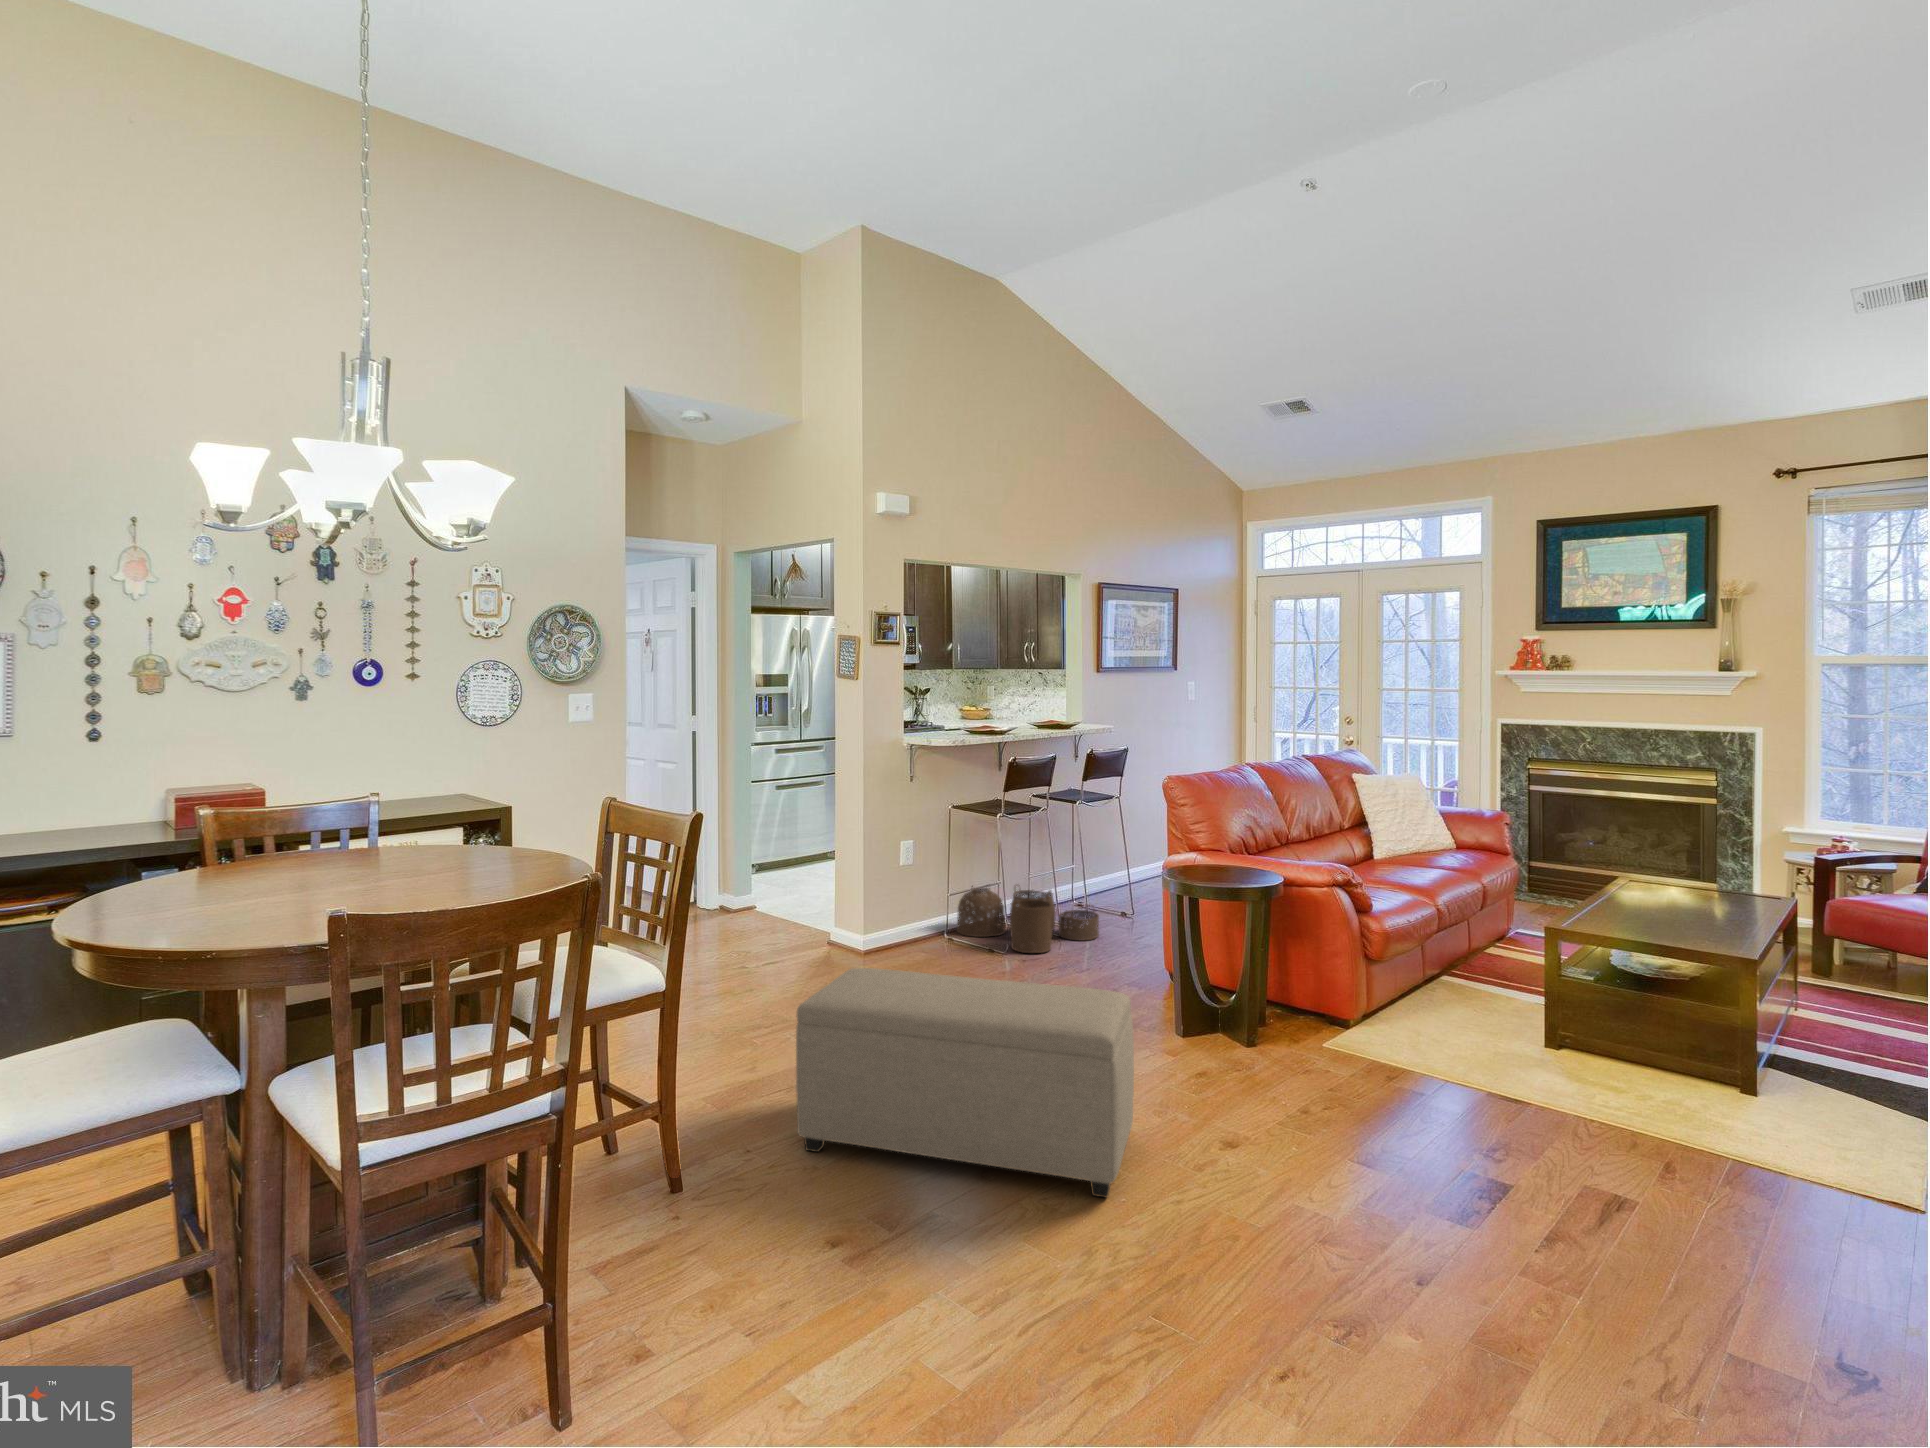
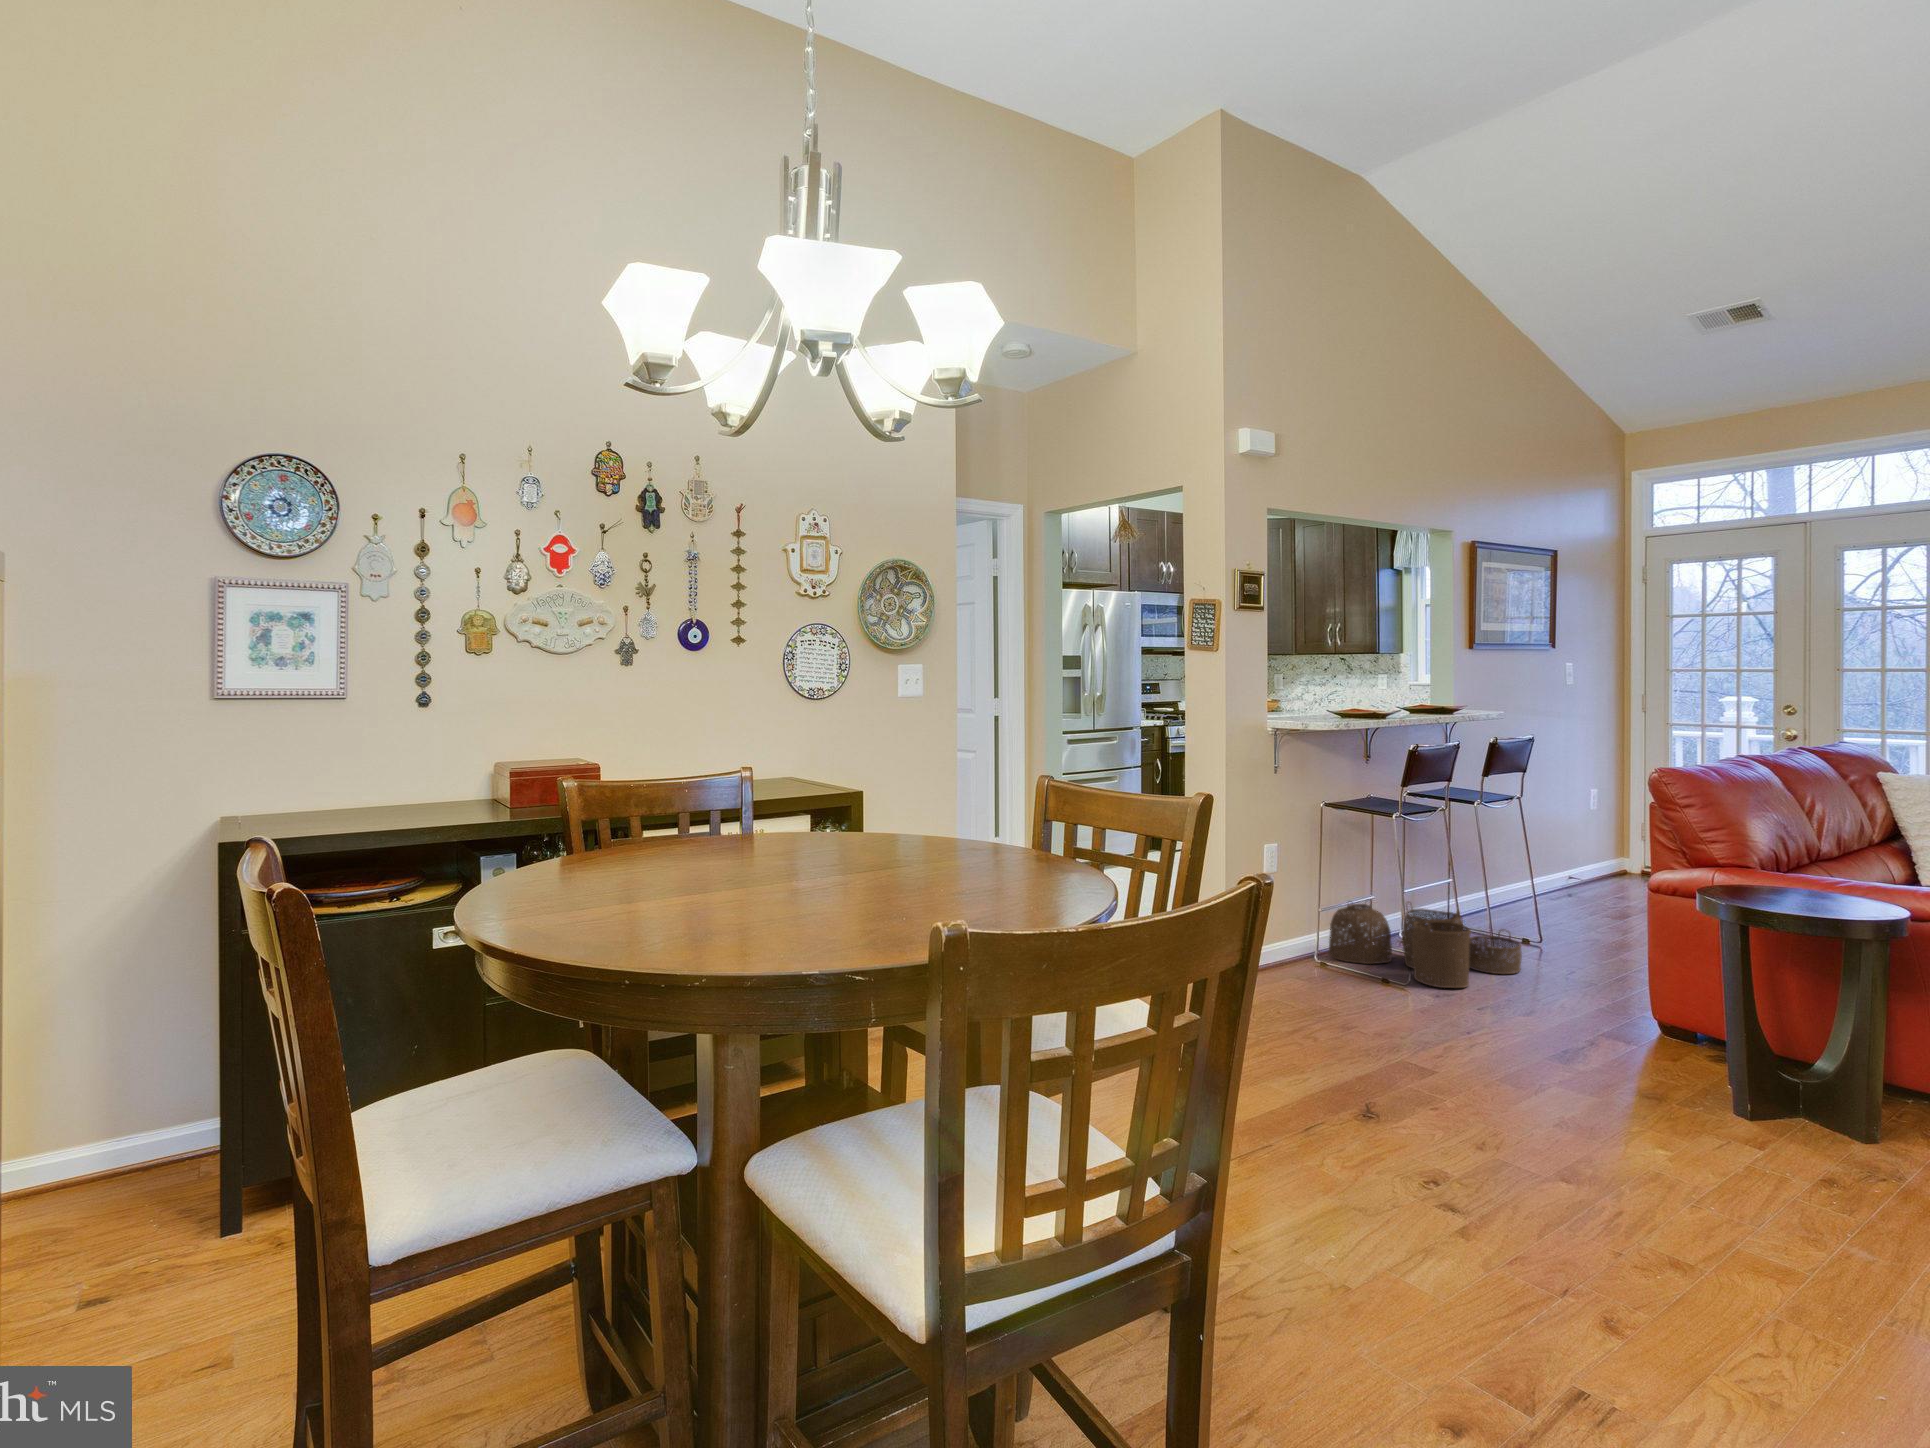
ottoman: present [796,968,1134,1198] -> none [1304,1008,1867,1388]

